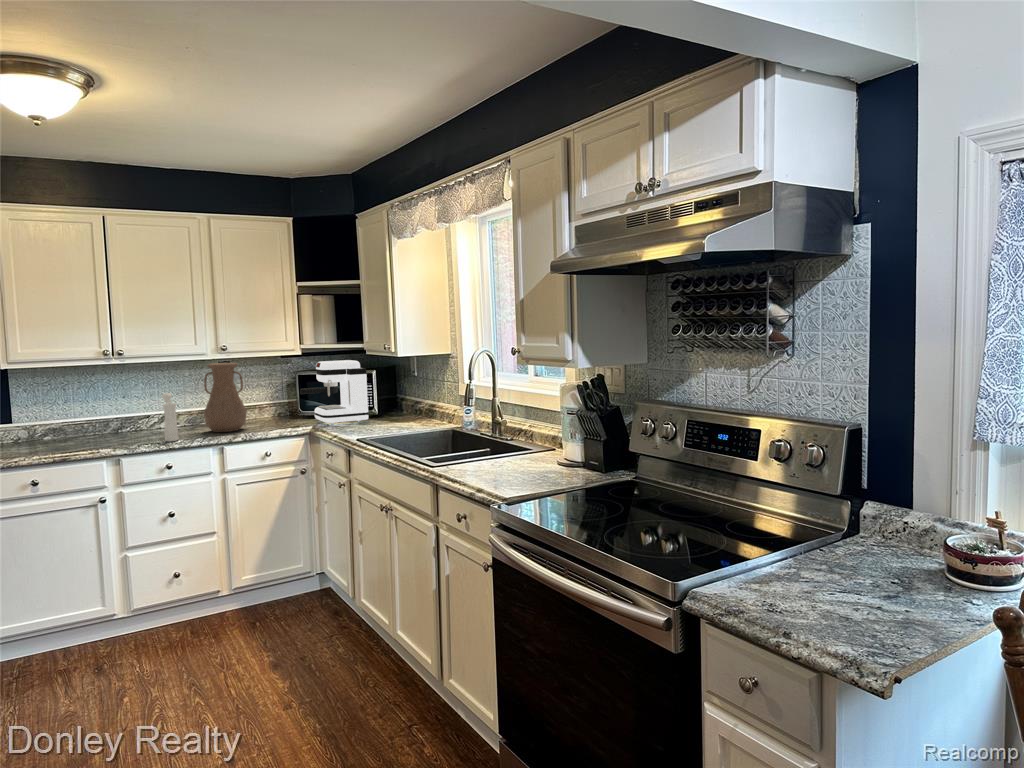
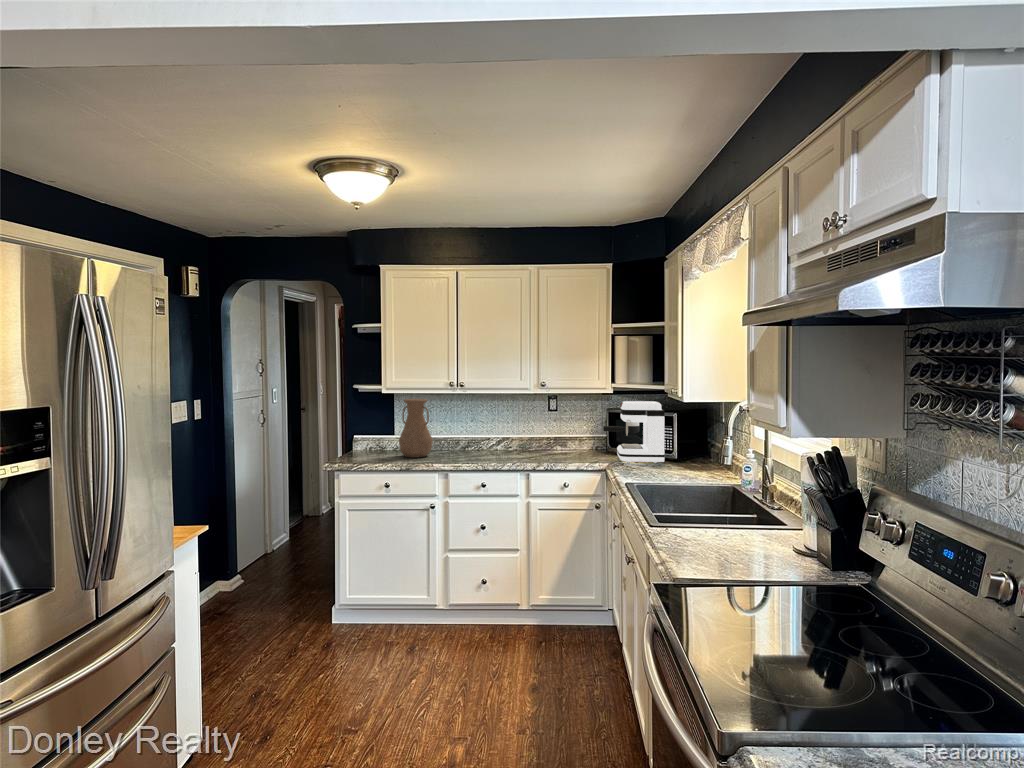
vase: present [204,363,247,432] -> present [399,399,433,458]
pepper mill: present [162,393,178,441] -> none [483,422,494,464]

